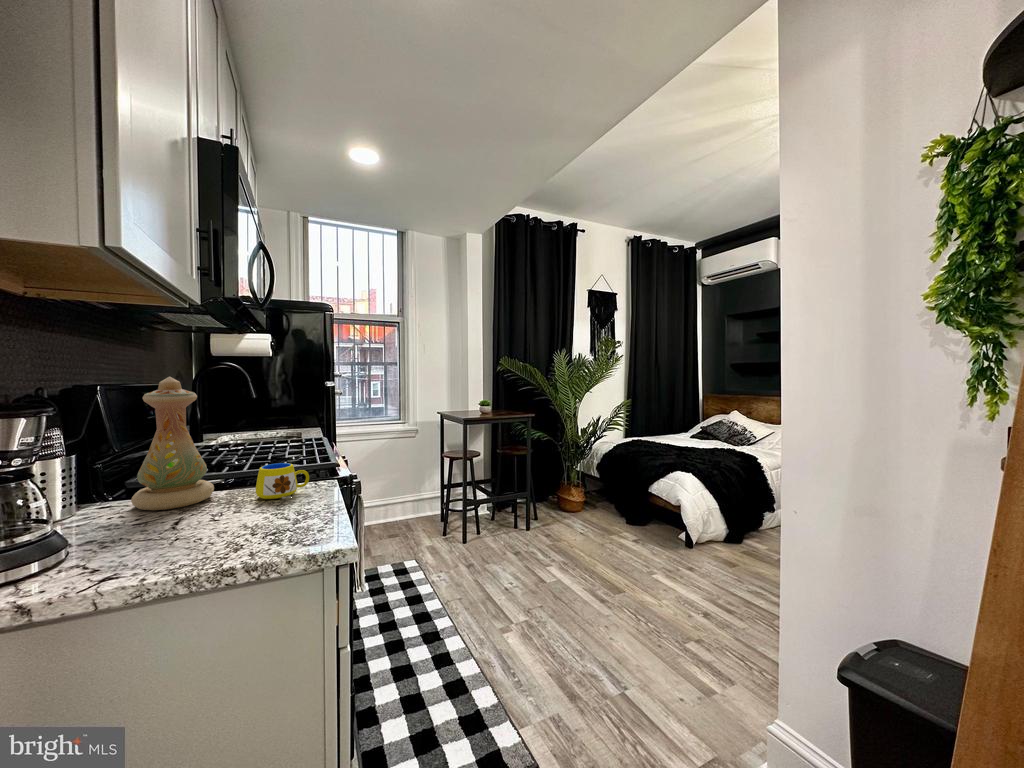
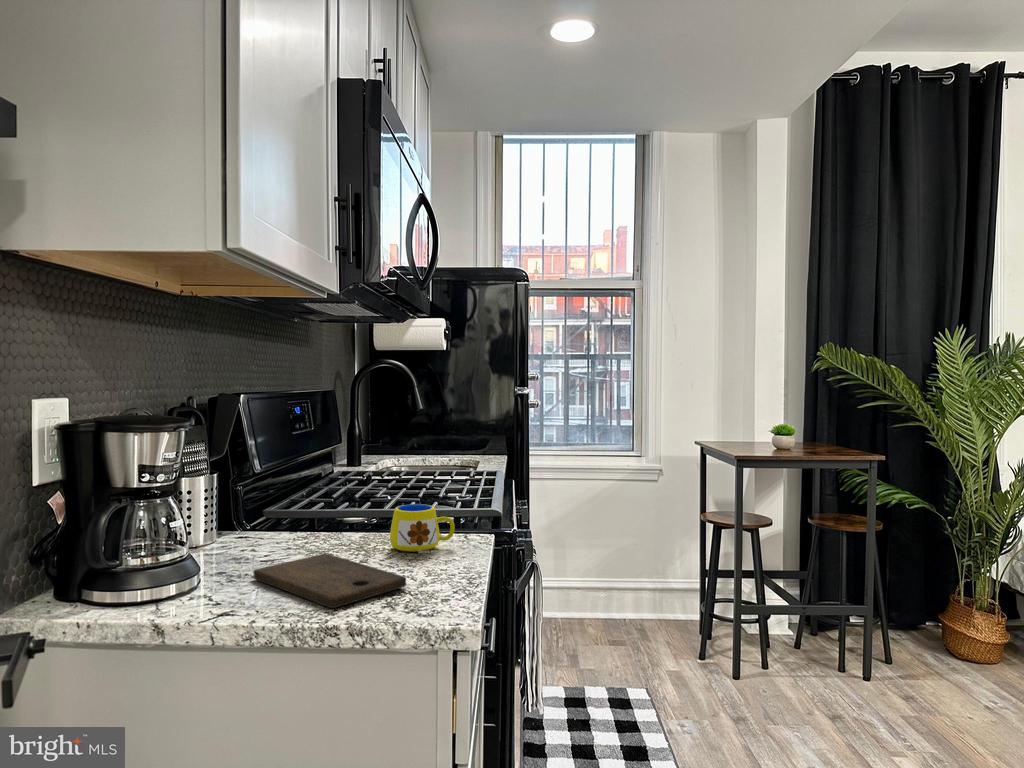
vase: present [131,377,214,510] -> none [265,385,348,548]
cutting board: none [130,510,283,554] -> present [253,554,406,608]

